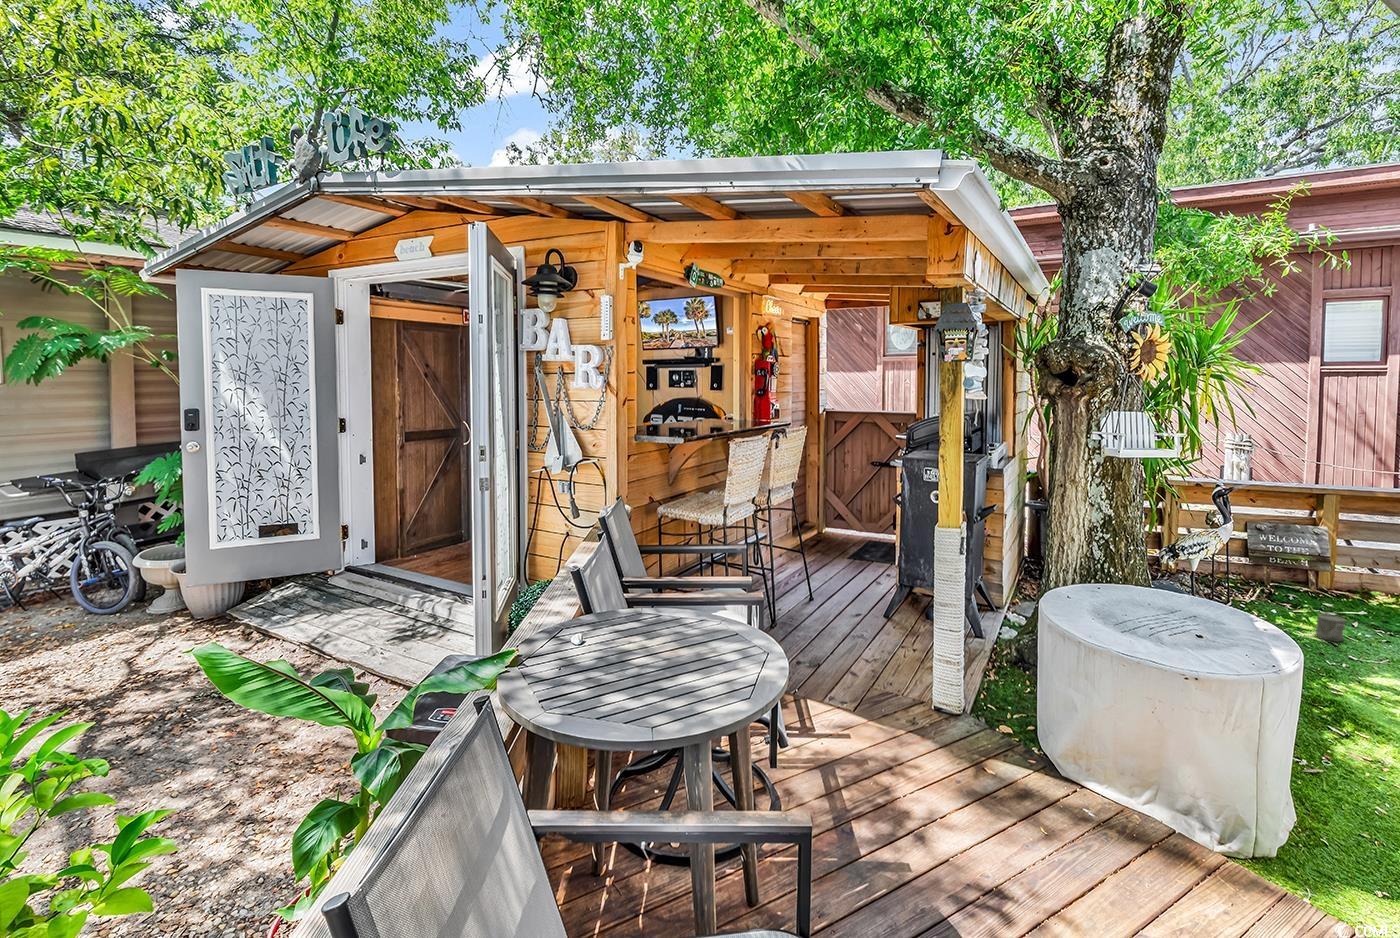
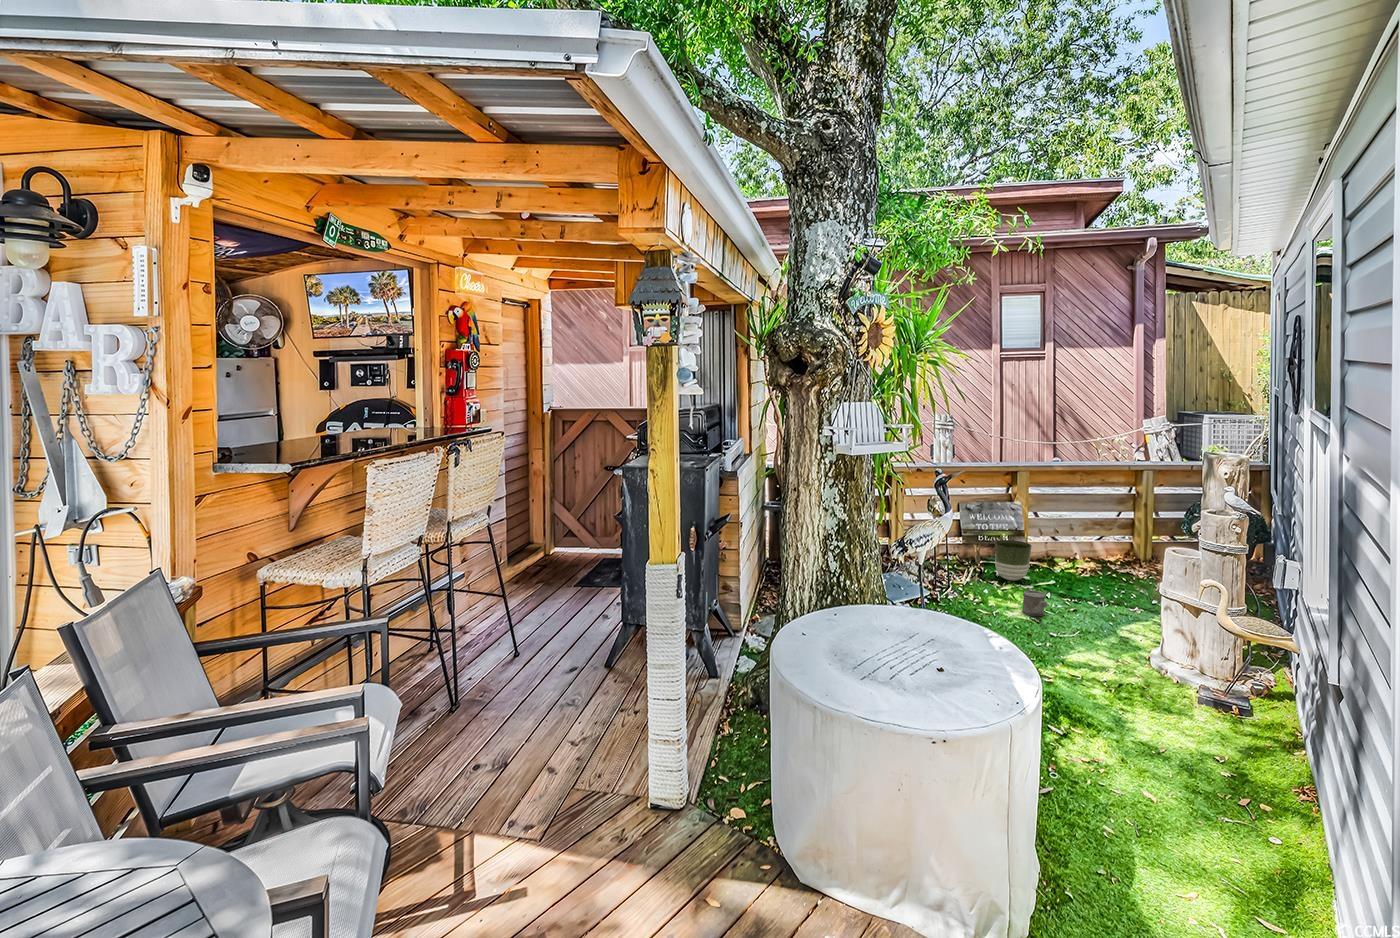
planter: none [1288,563,1335,607] -> present [995,540,1032,581]

